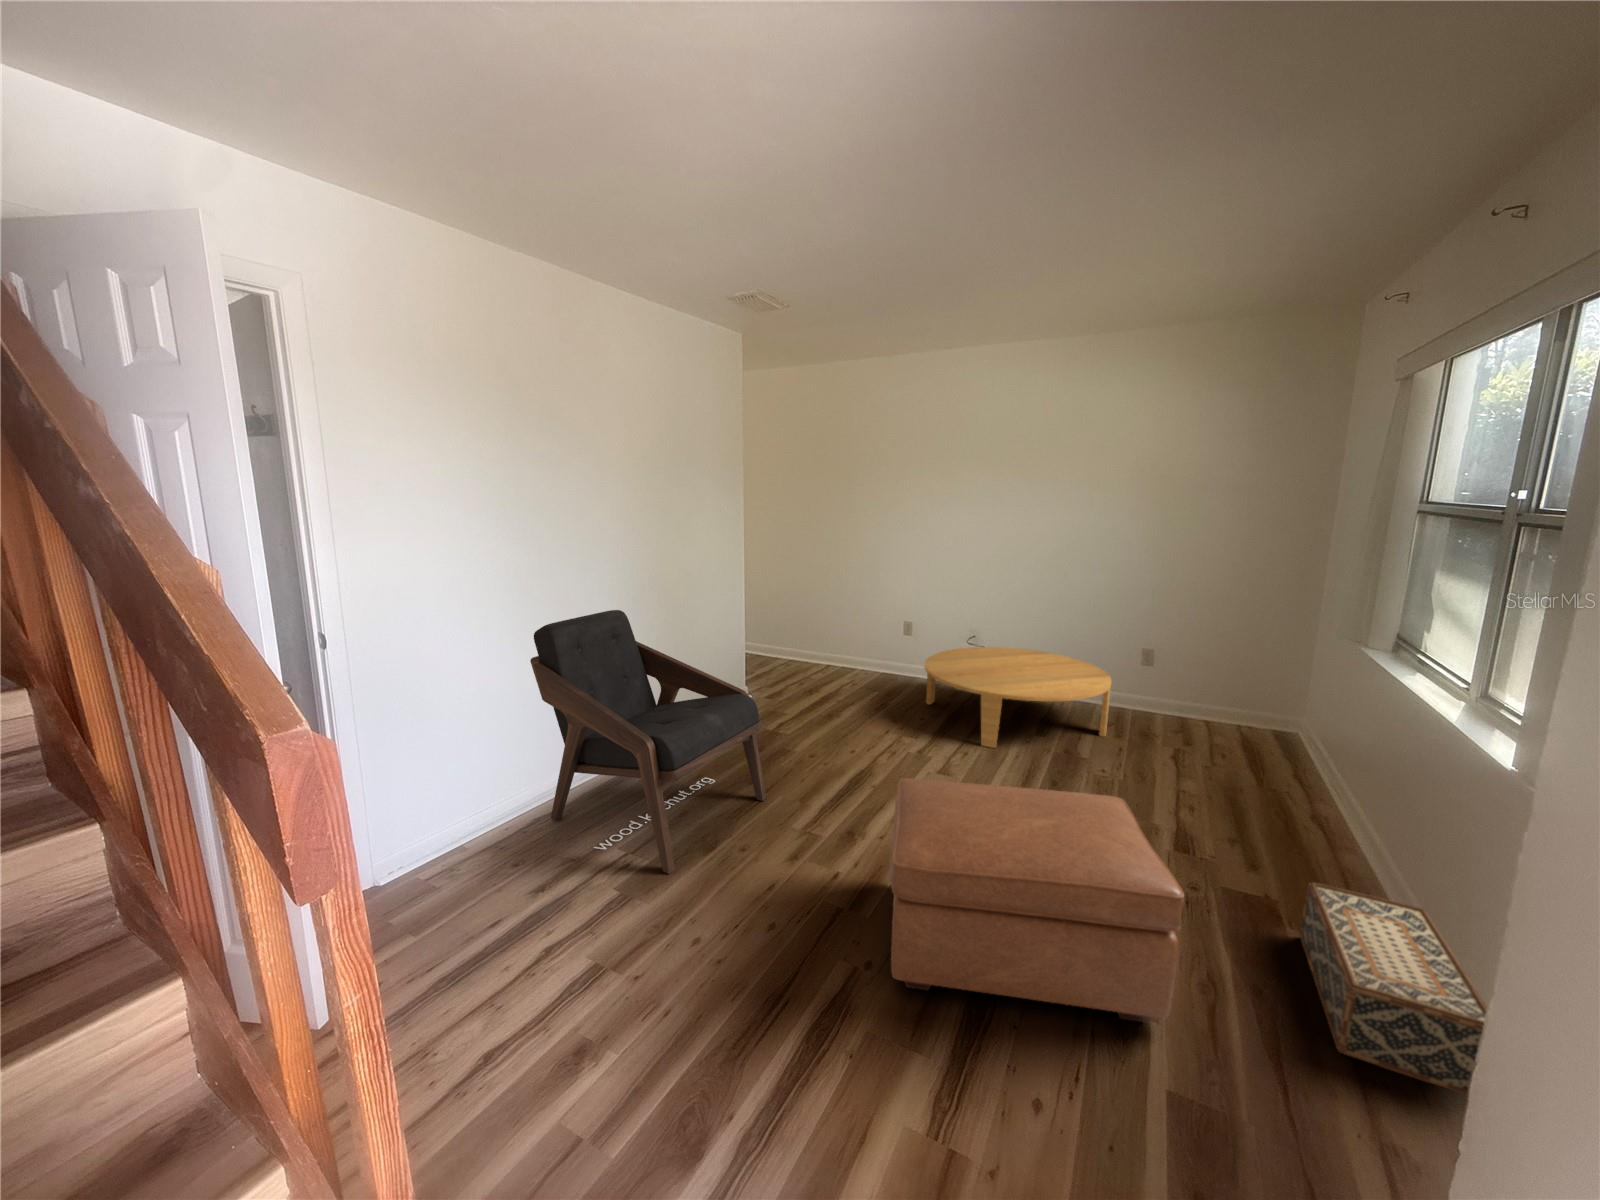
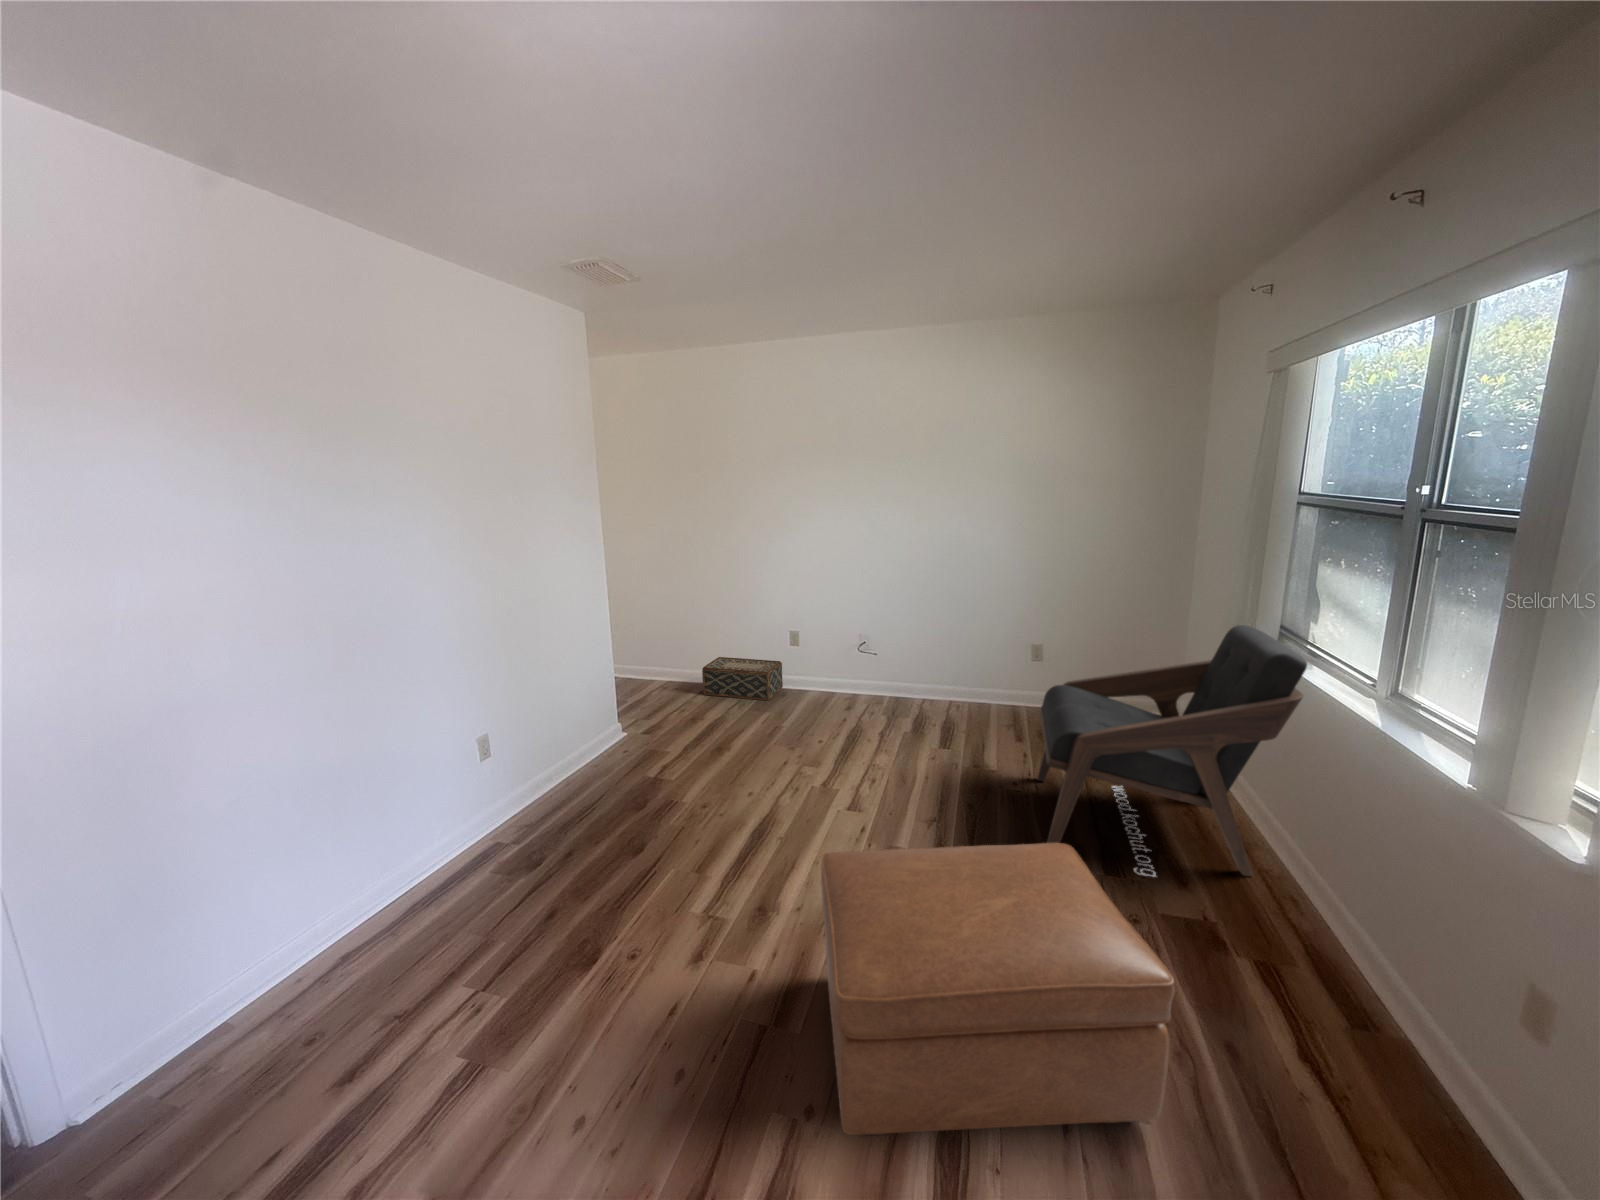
lounge chair: present [530,610,766,874] -> present [1037,625,1307,876]
coffee table: present [925,647,1111,748] -> none [819,652,1011,770]
woven basket: present [1300,883,1487,1095] -> present [702,657,783,700]

